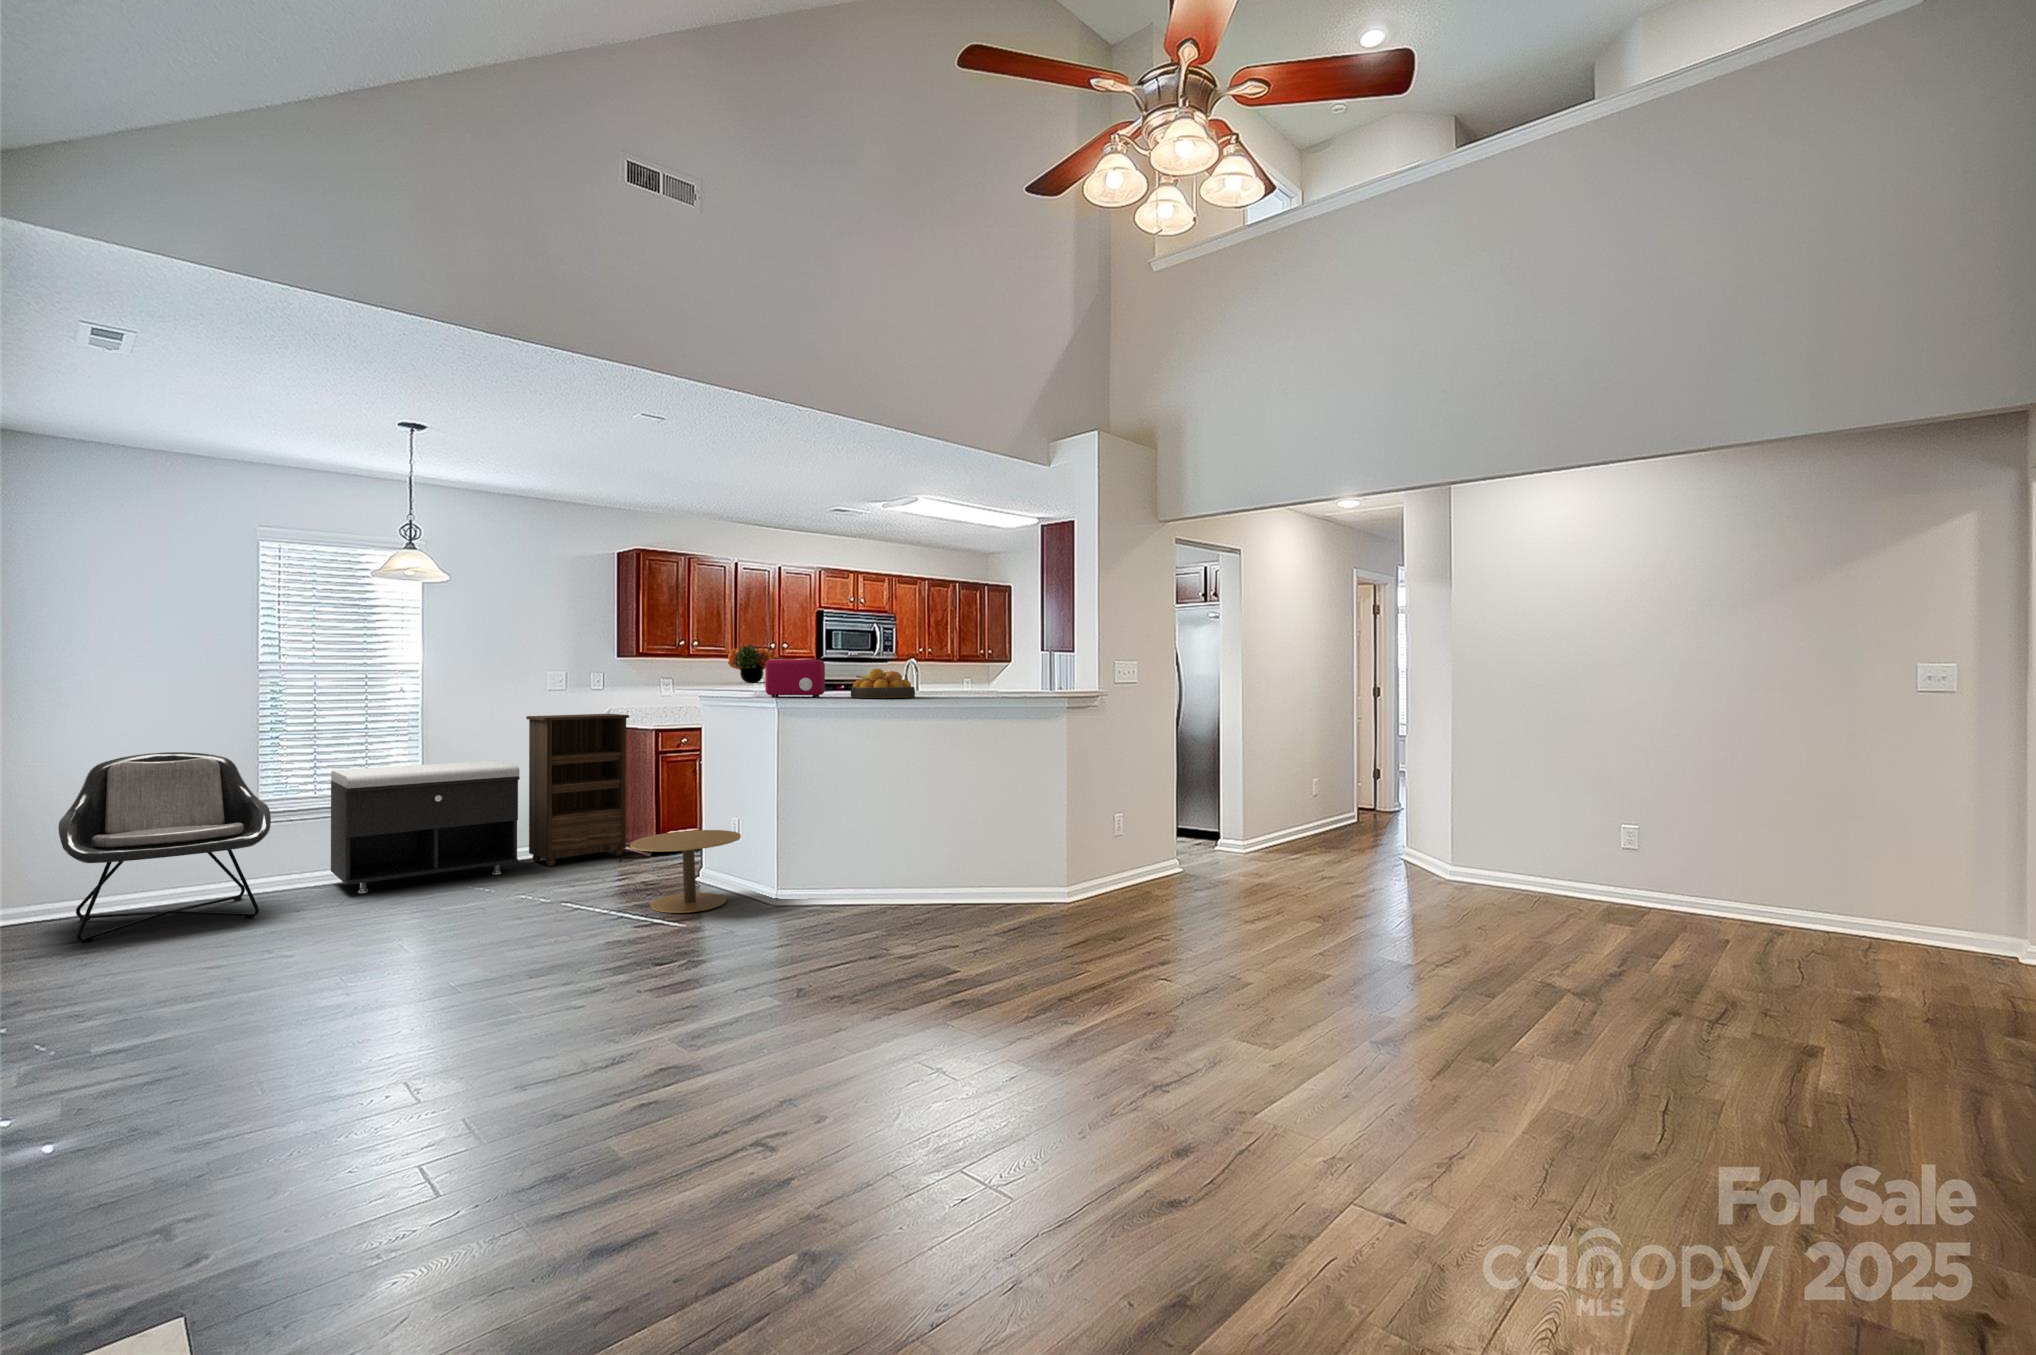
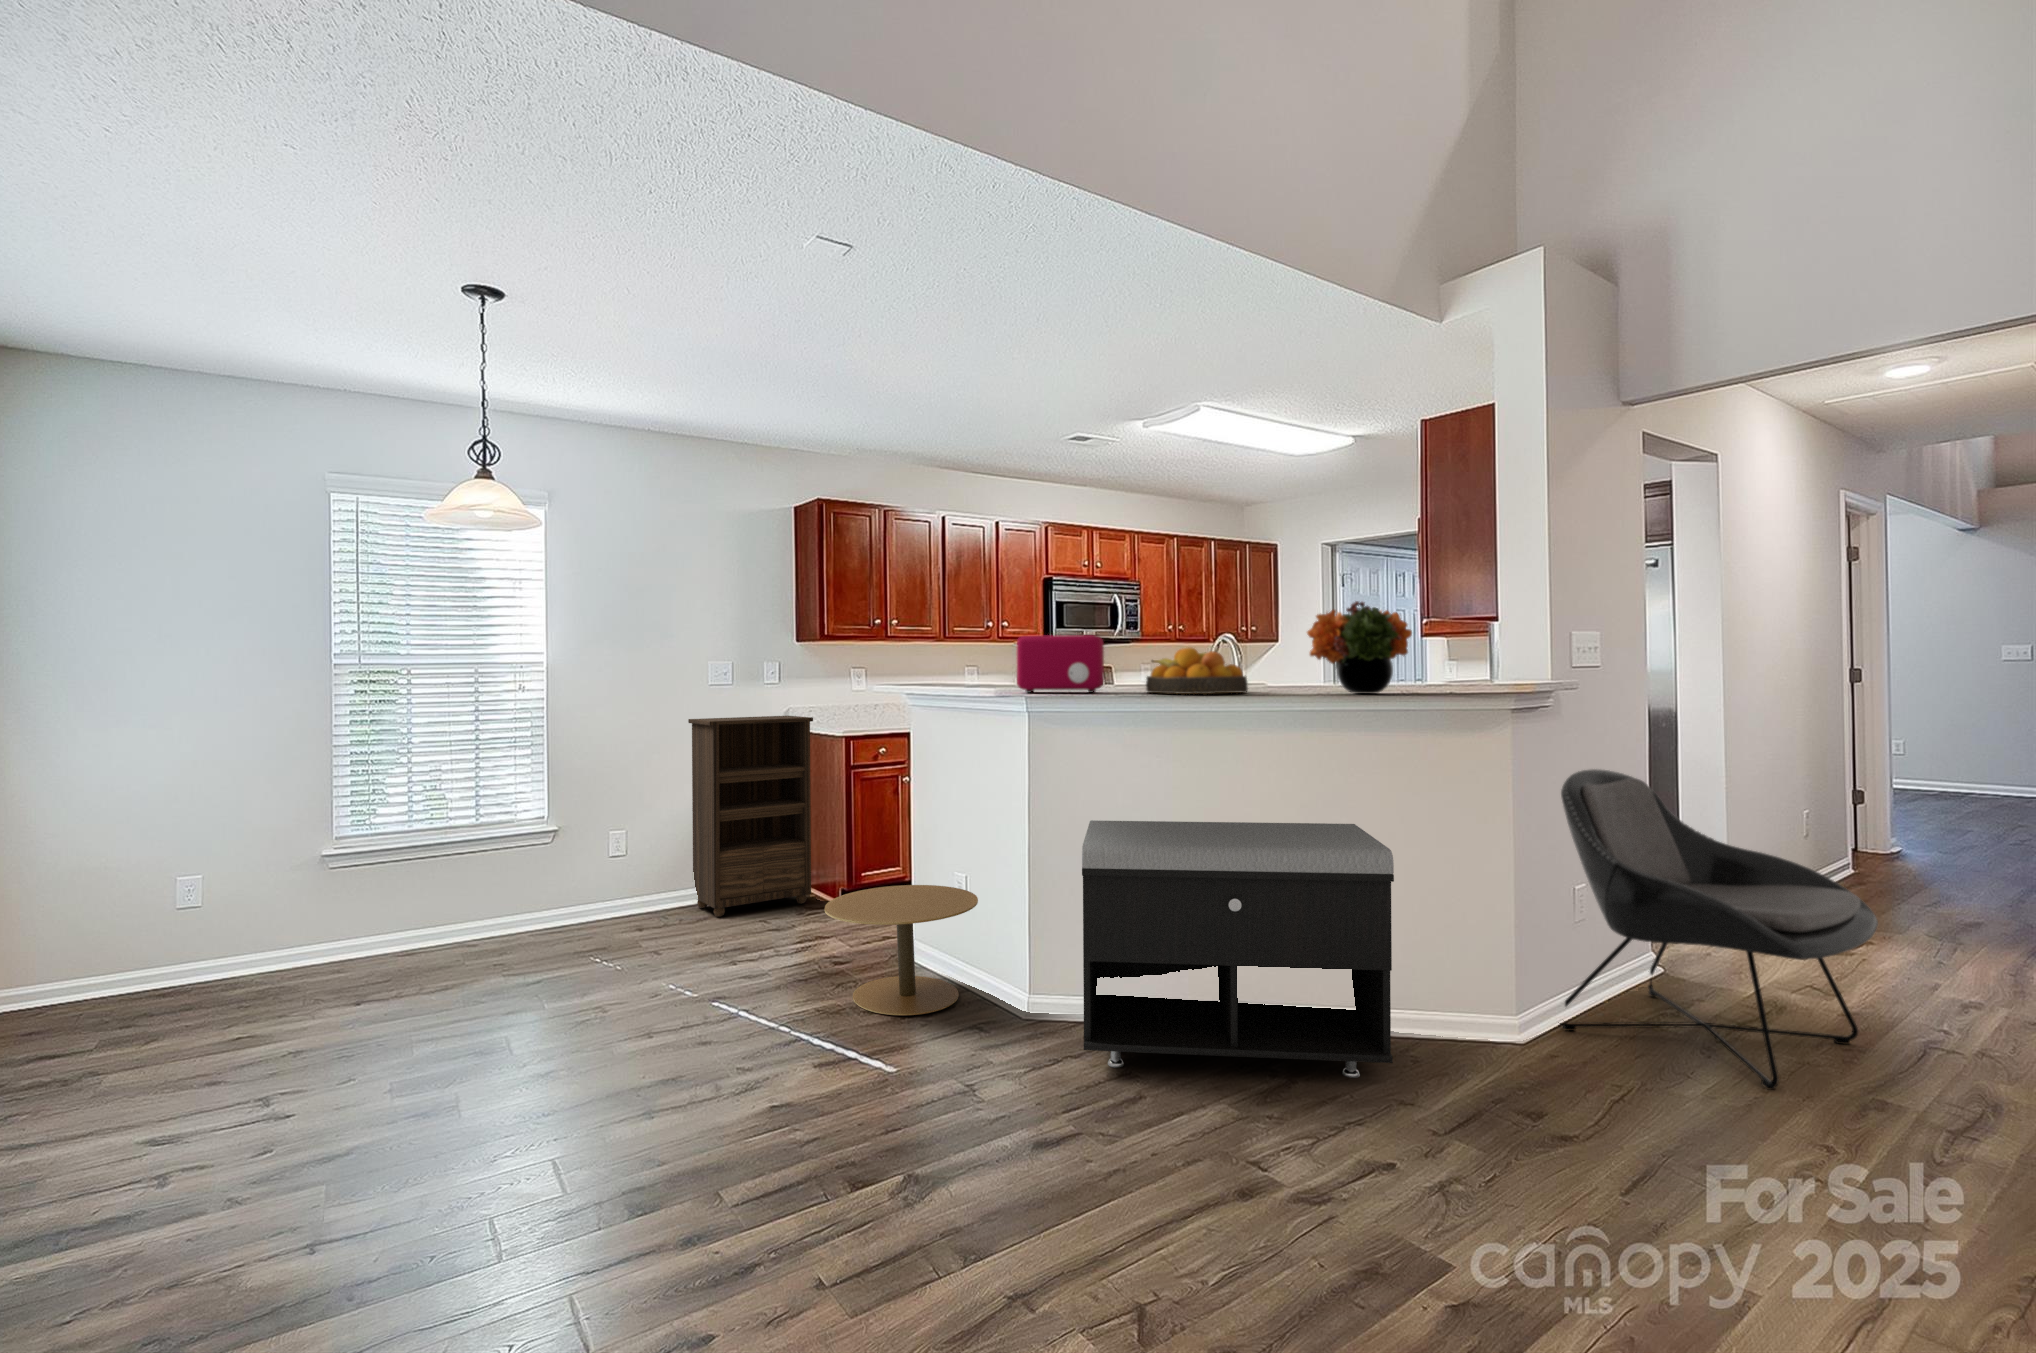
flower arrangement: present [728,644,772,683] -> present [1307,601,1412,694]
lounge chair: present [58,752,271,943] -> present [1561,769,1878,1090]
storage bench: present [331,761,520,893] -> present [1082,820,1394,1078]

